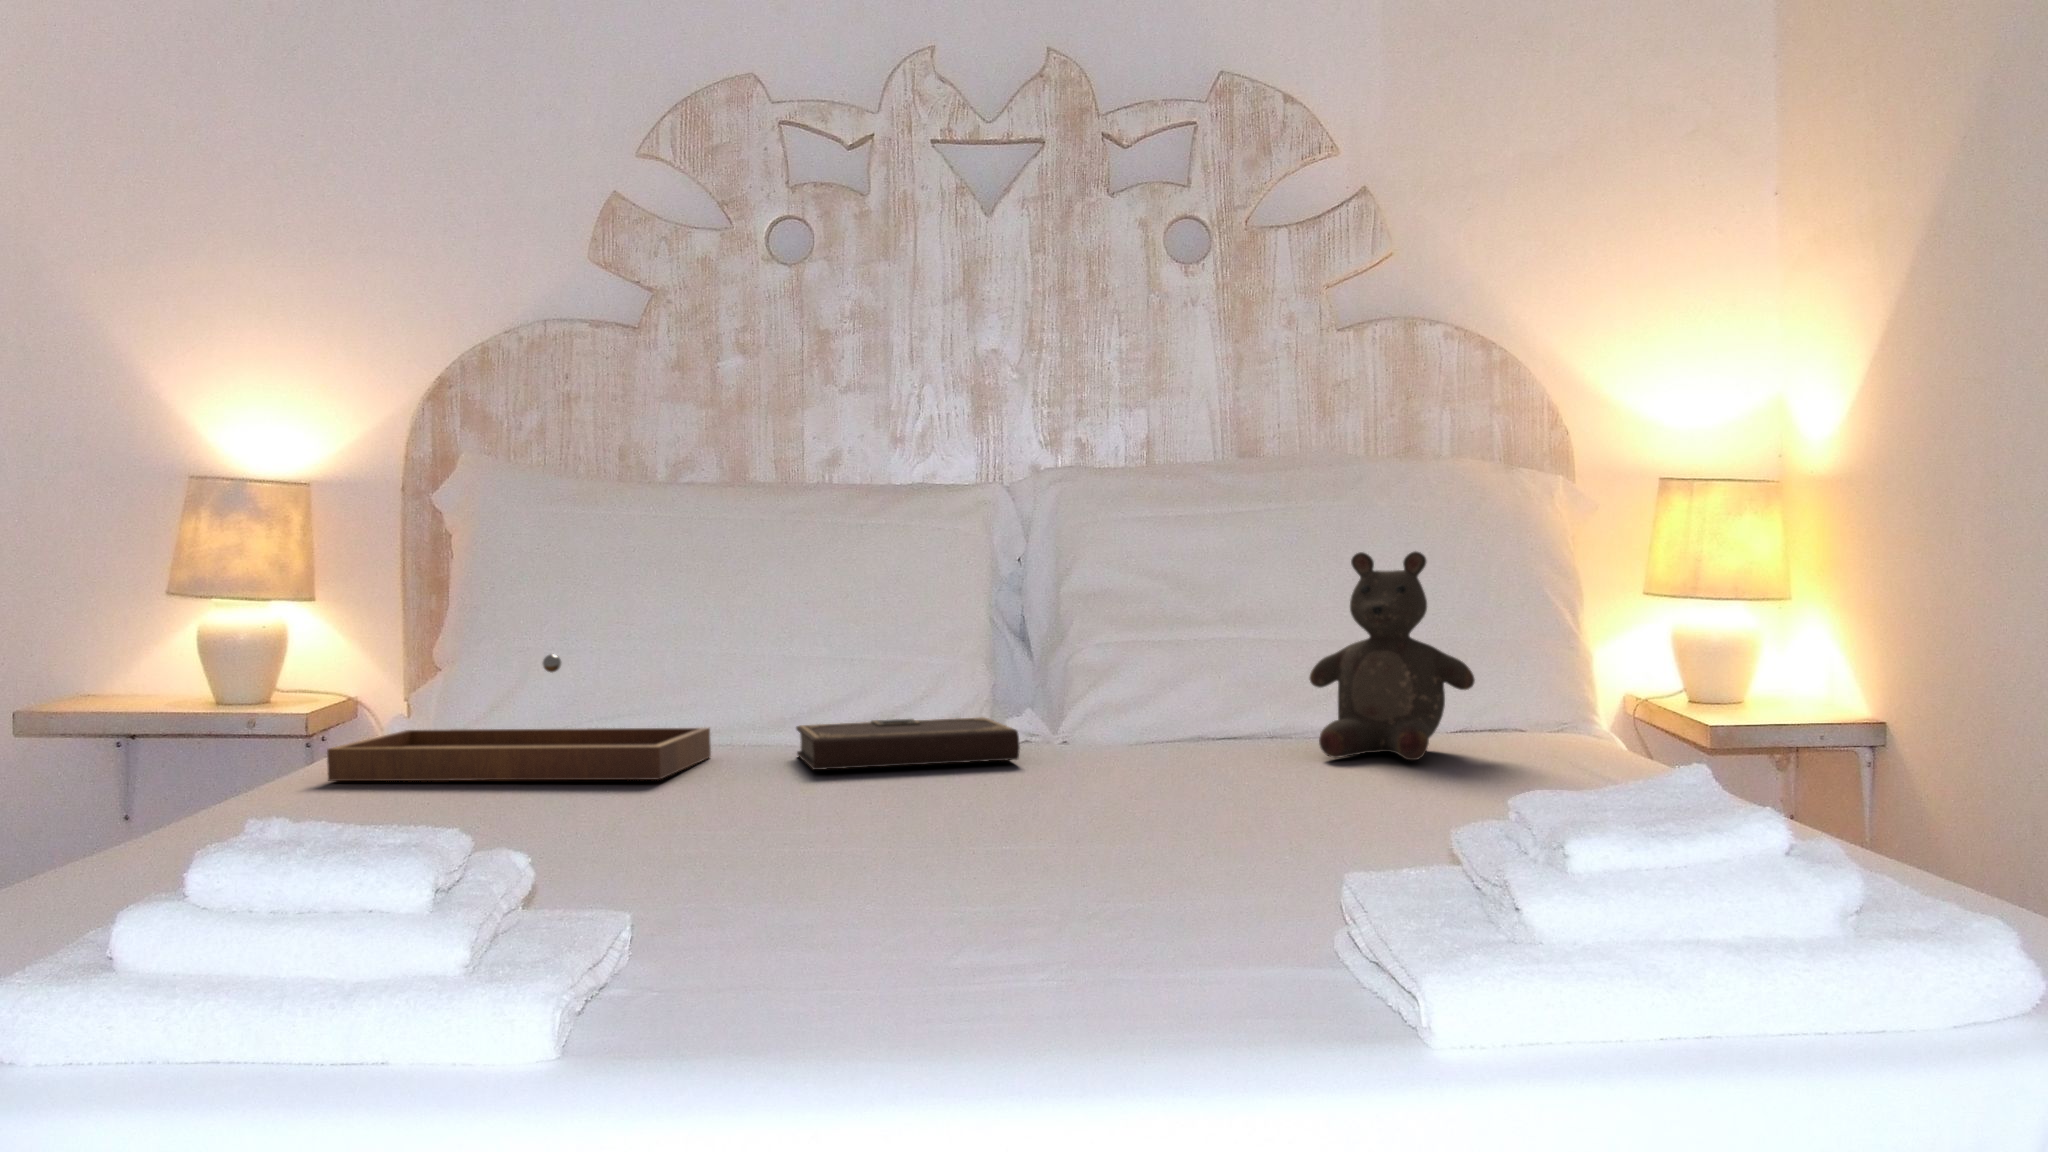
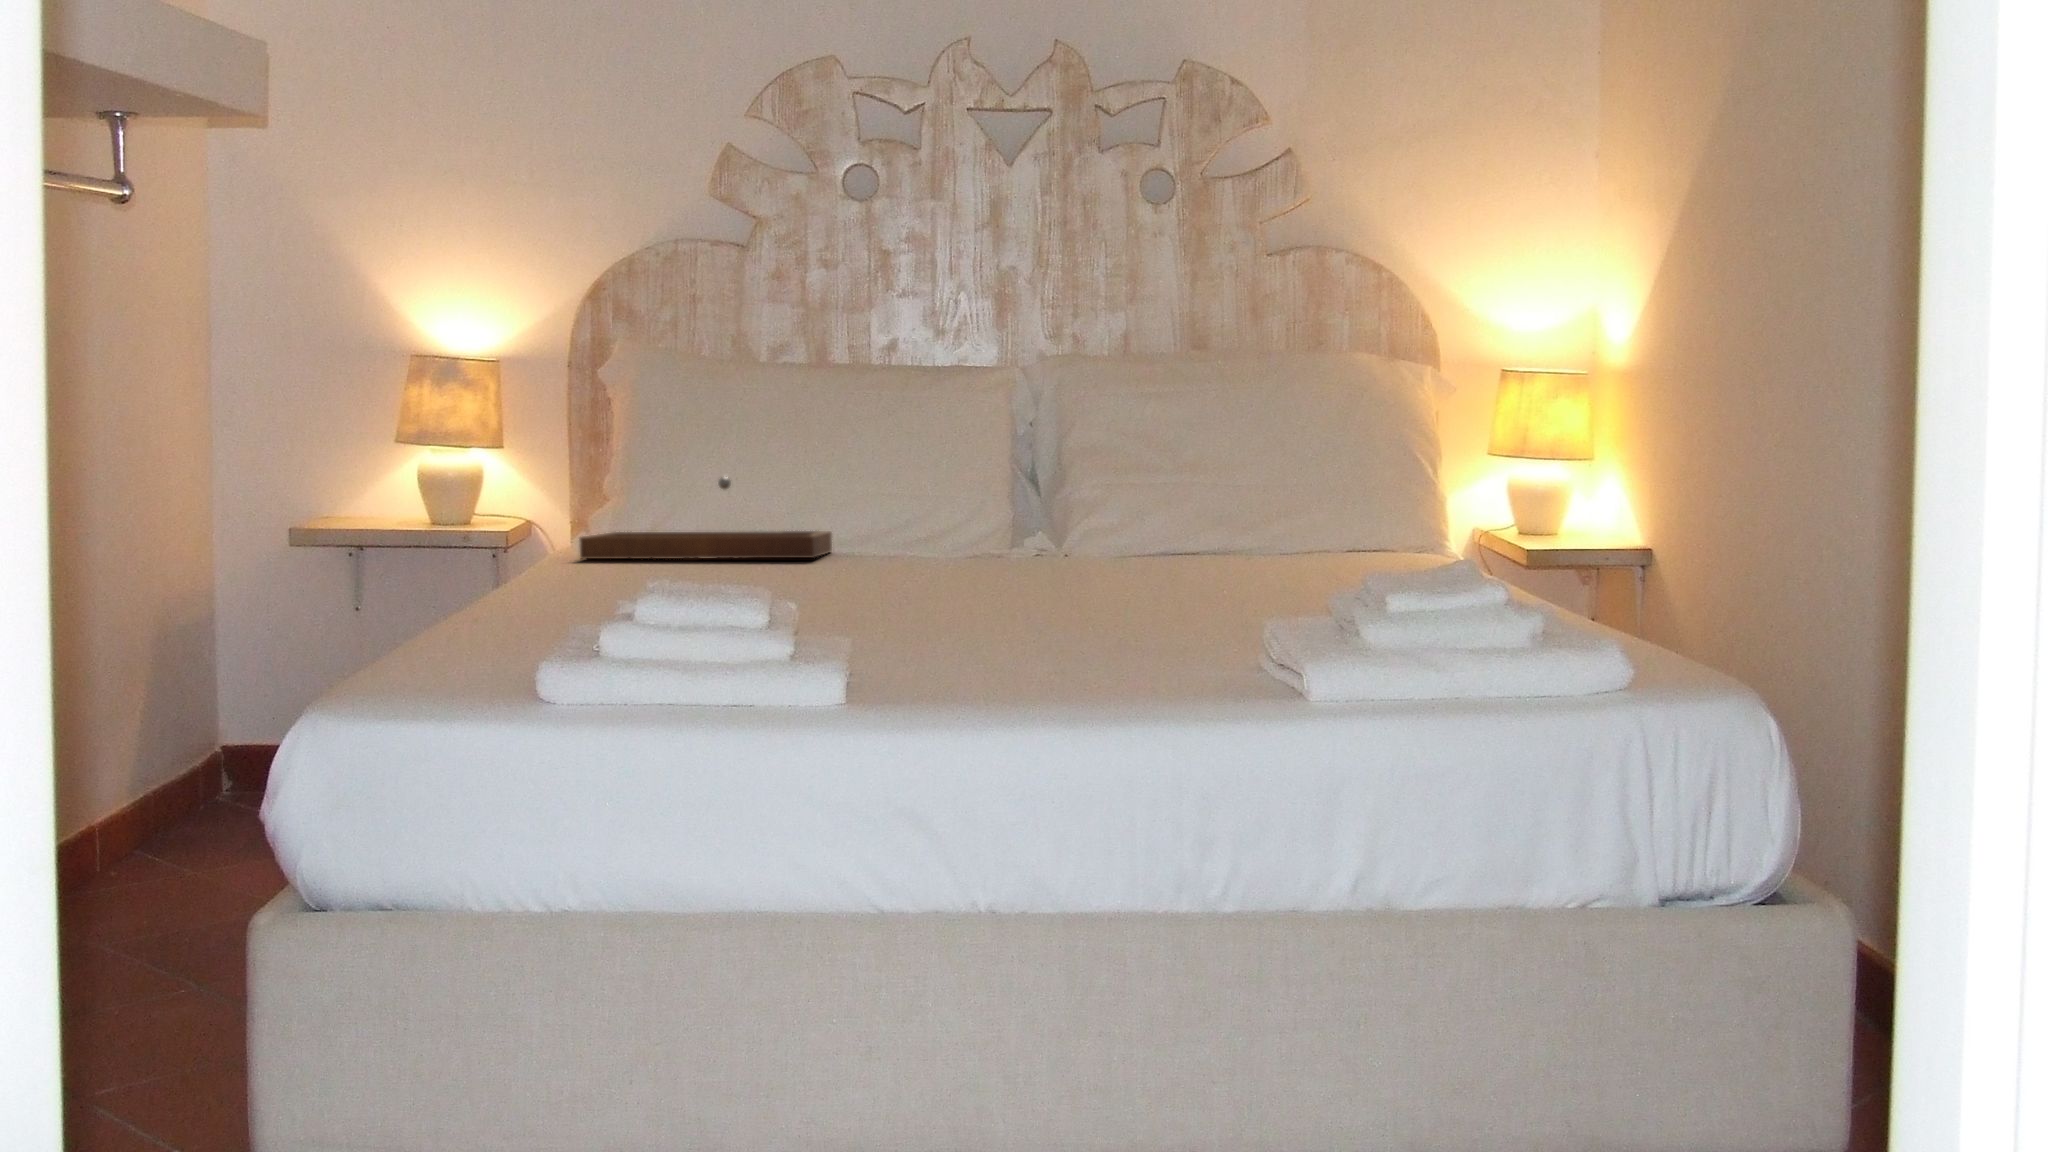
stuffed bear: present [1310,551,1475,760] -> none [1248,413,1361,553]
notebook: present [796,717,1020,770] -> none [892,528,1052,555]

